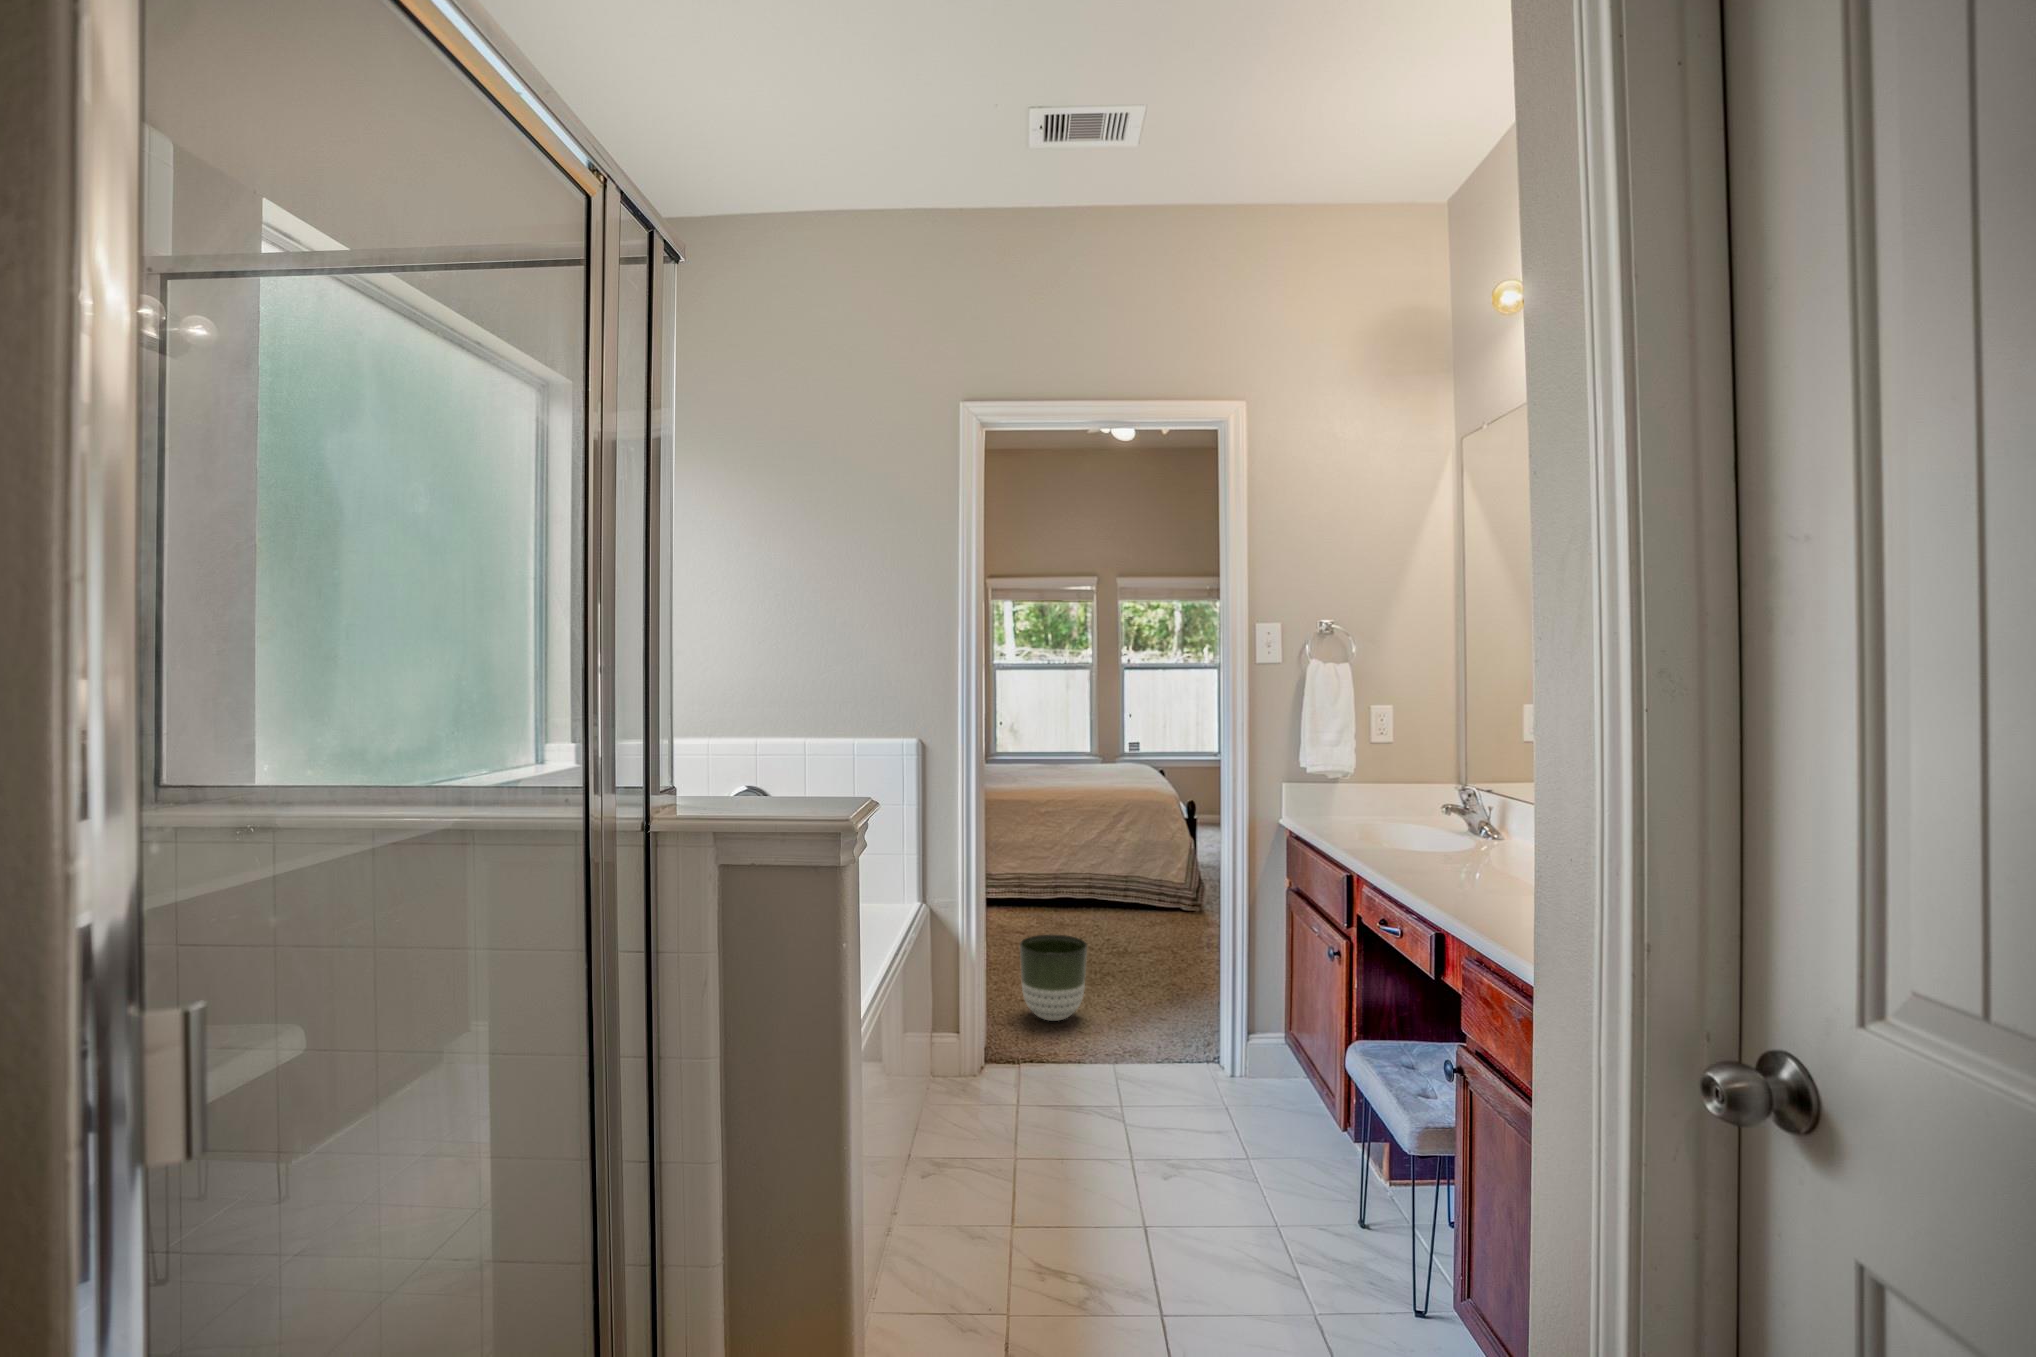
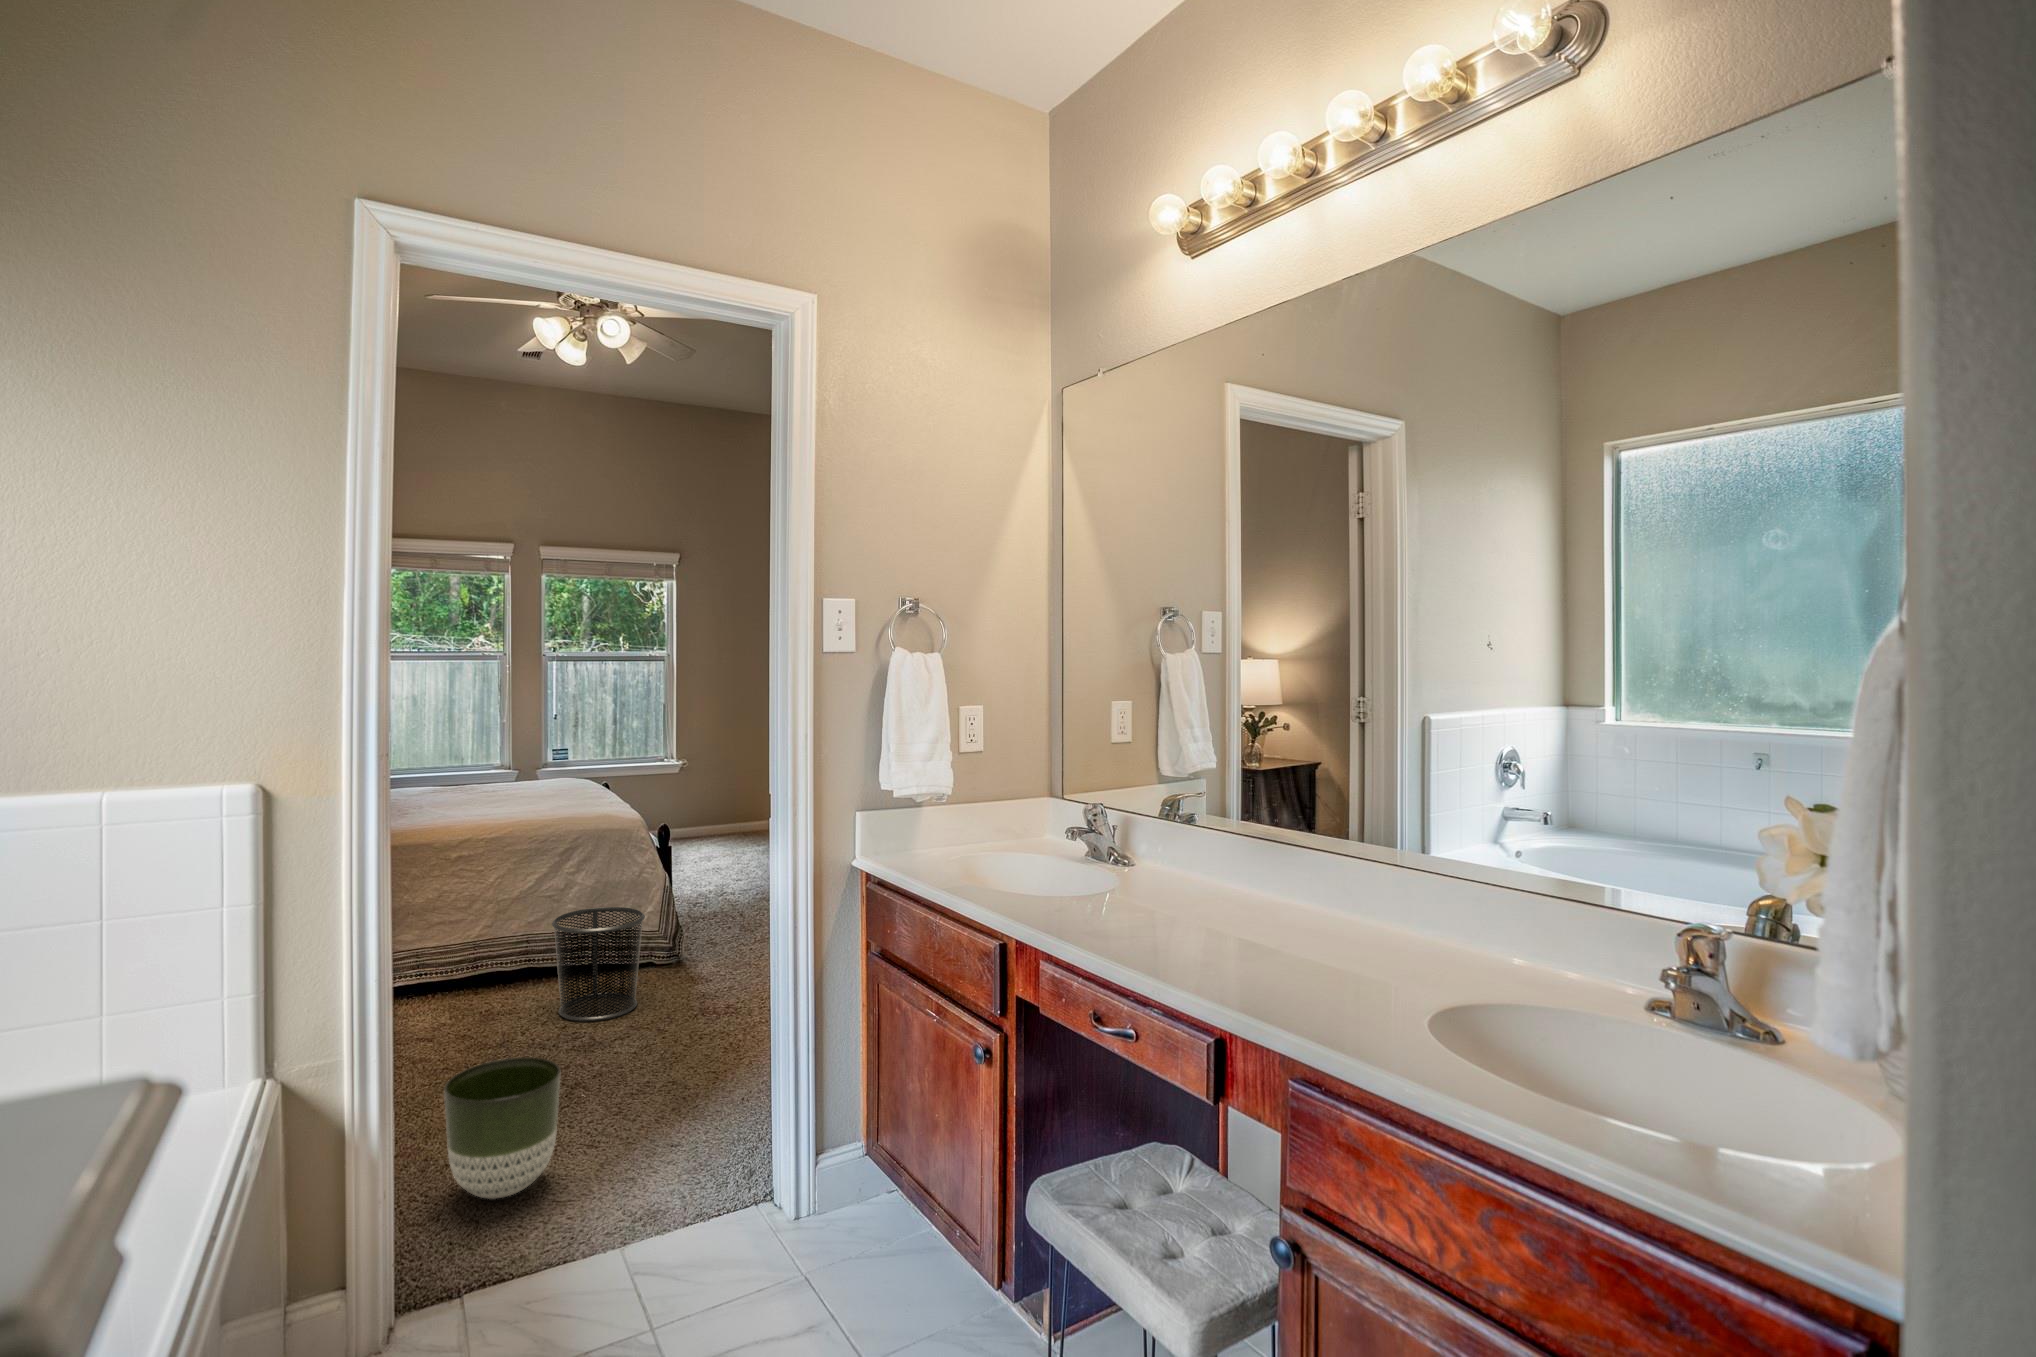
waste bin: none [1104,859,1167,939] -> present [552,907,645,1021]

